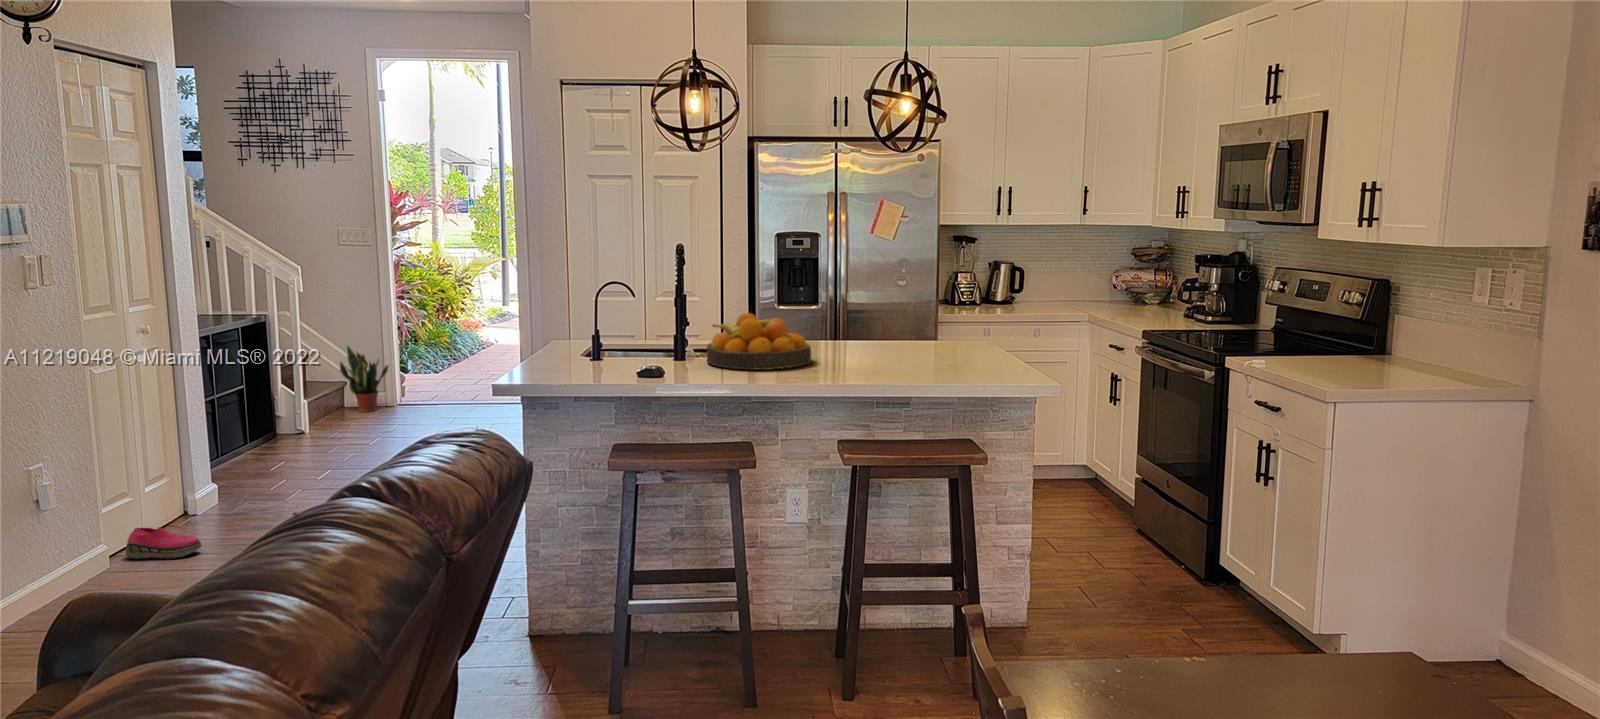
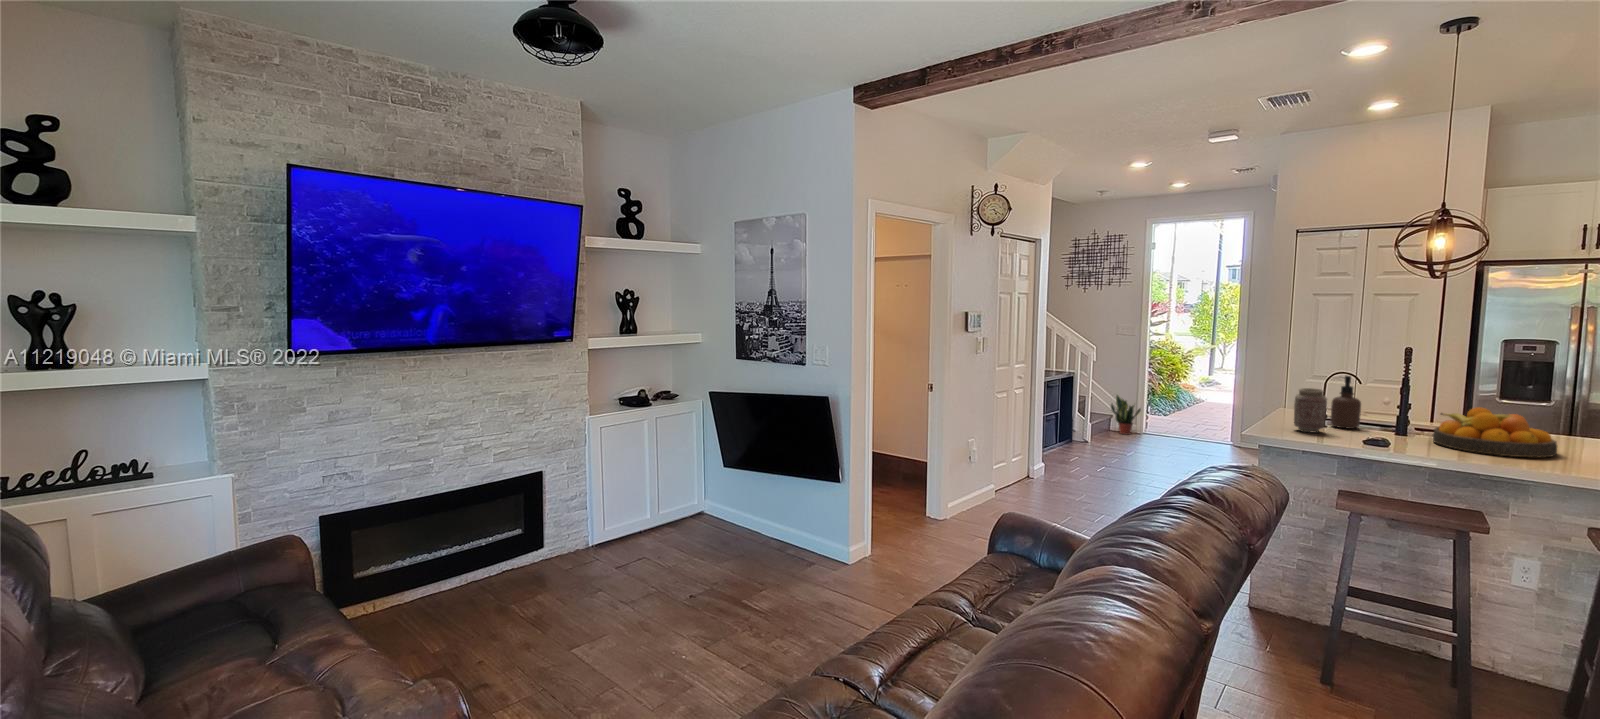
soap dispenser: none [603,284,636,358] -> present [1331,376,1361,429]
vase: none [557,305,595,369] -> present [1294,388,1327,432]
shoe: present [125,527,202,559] -> none [1002,479,1038,499]

